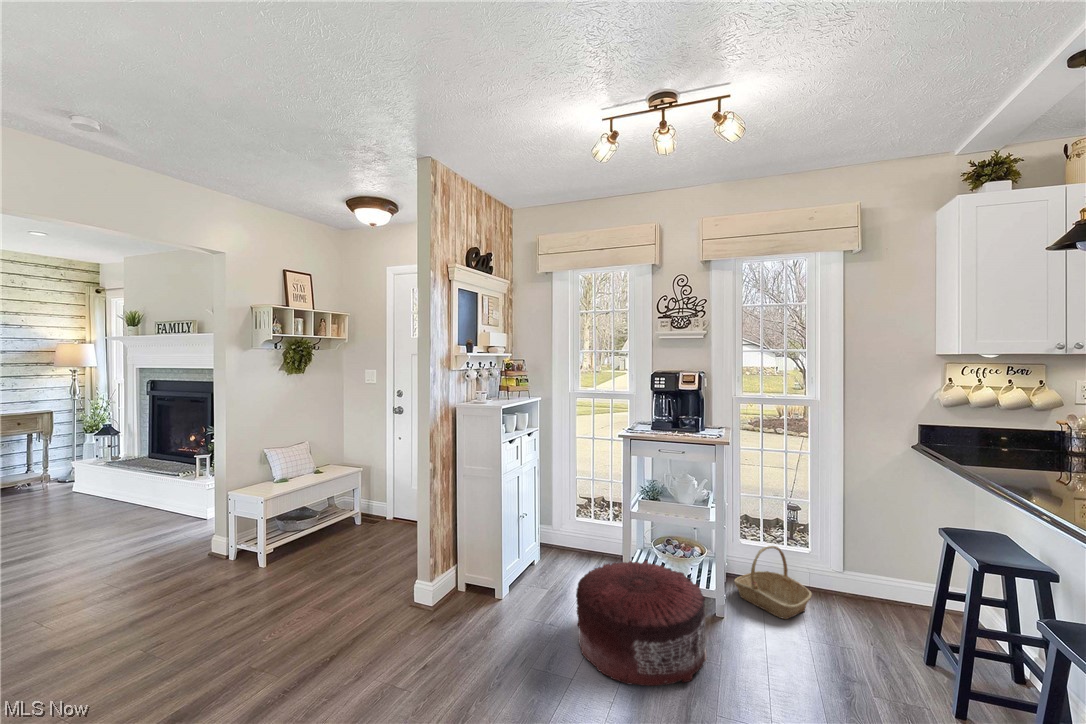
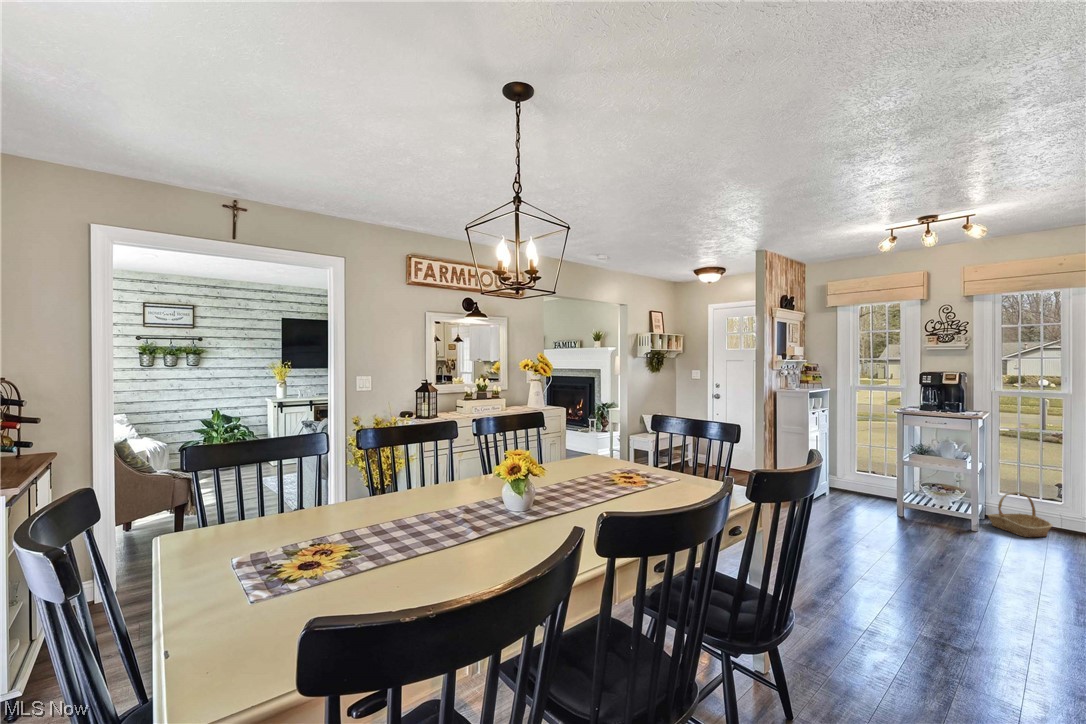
pouf: present [576,561,707,686] -> none [862,486,953,542]

